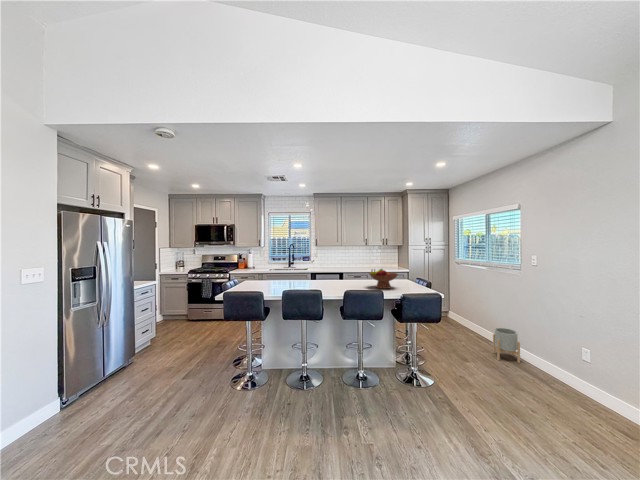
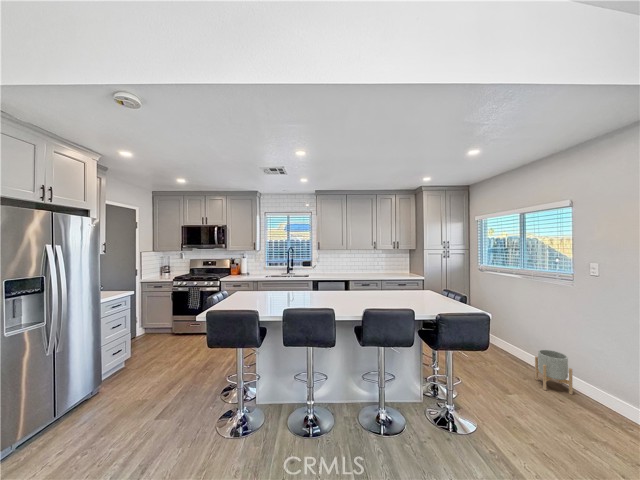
fruit bowl: present [369,269,398,289] -> none [389,279,426,304]

